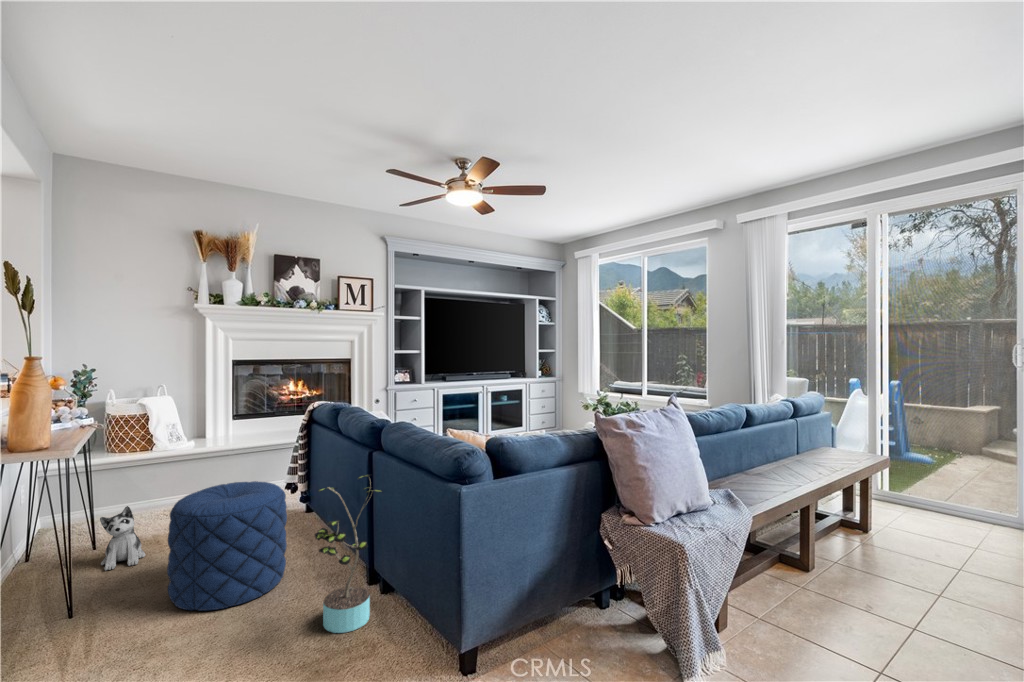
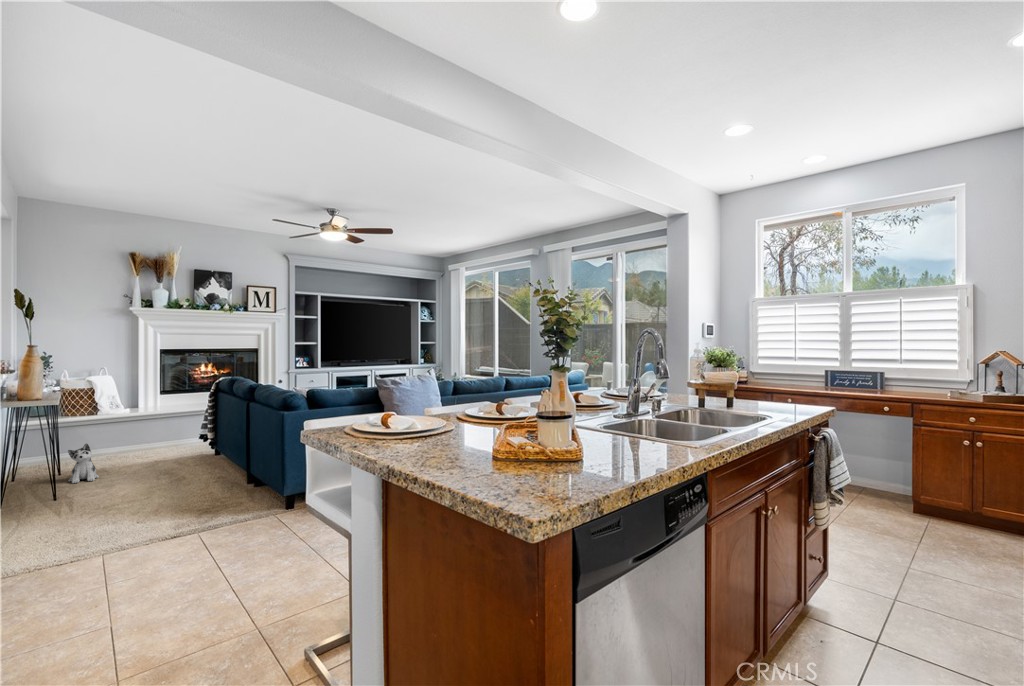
potted plant: present [315,475,382,633] -> none [210,414,253,501]
pouf: present [167,481,287,611] -> none [118,425,197,496]

